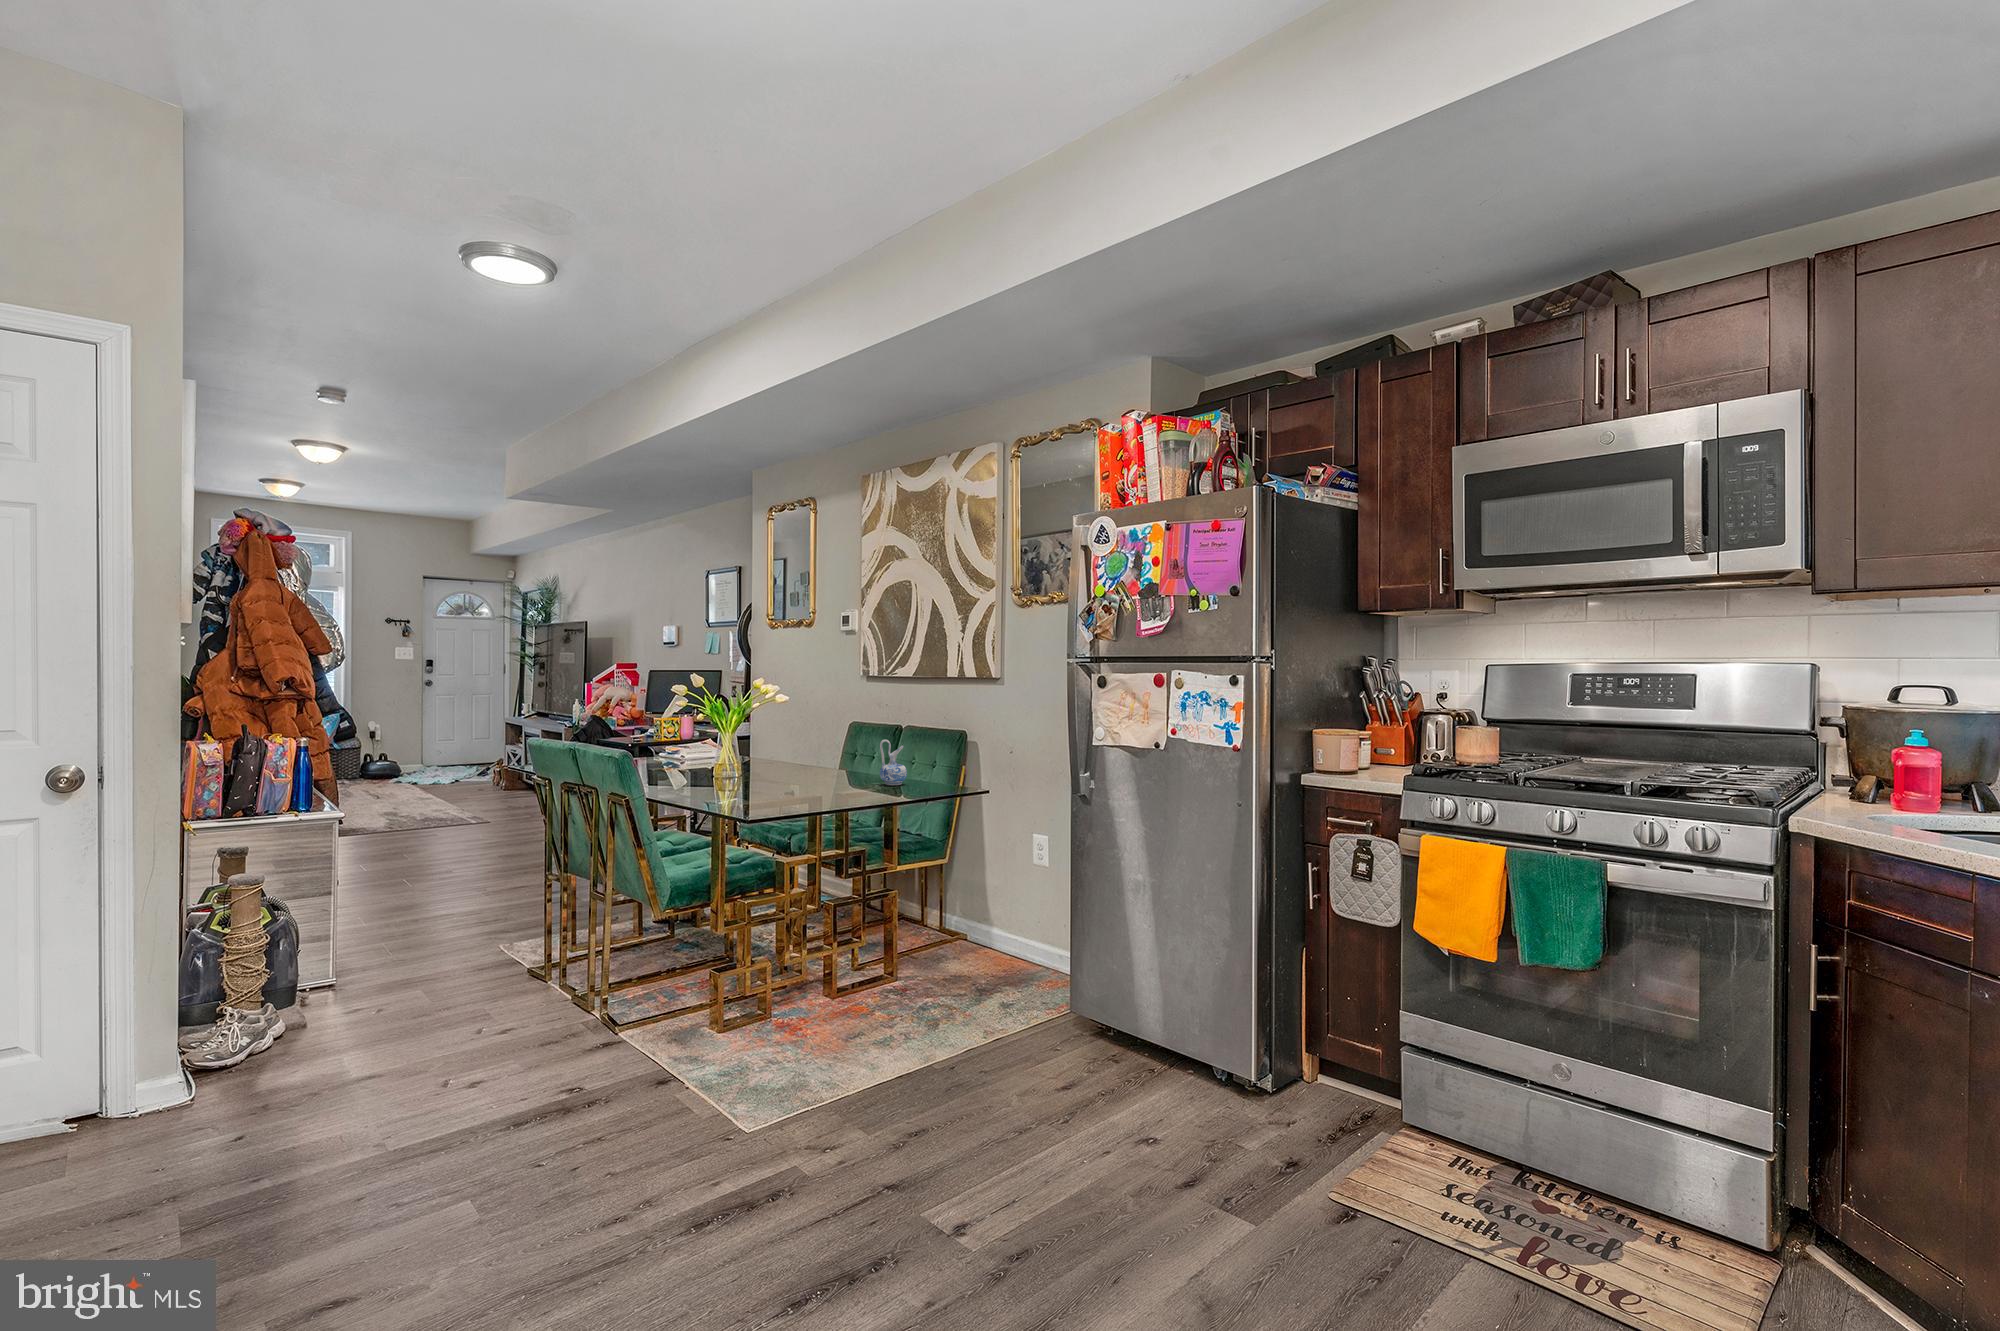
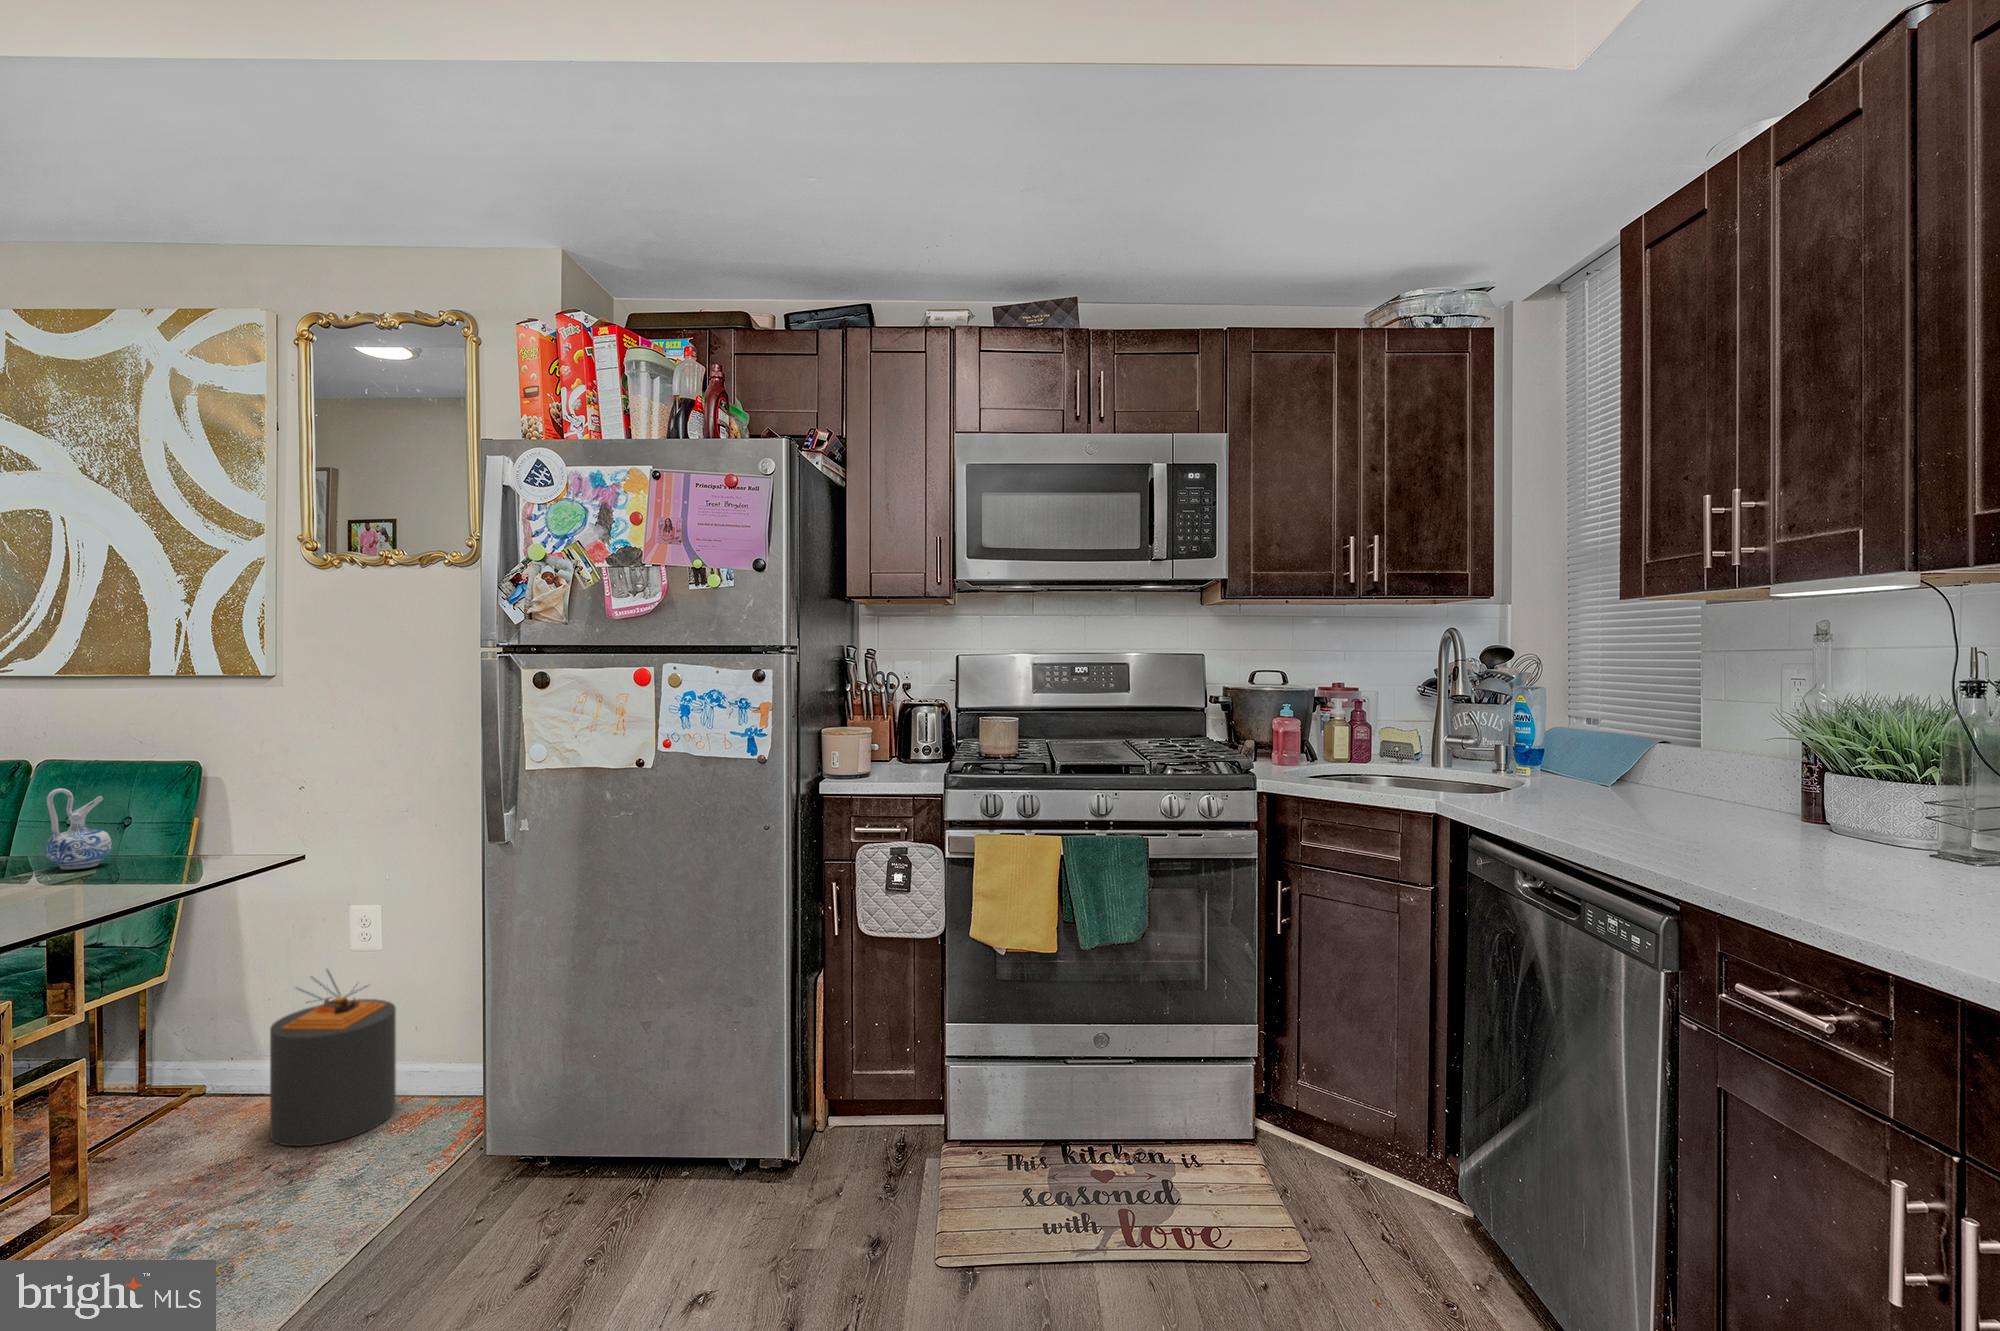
trash can: none [983,868,1052,983] -> present [270,970,396,1146]

